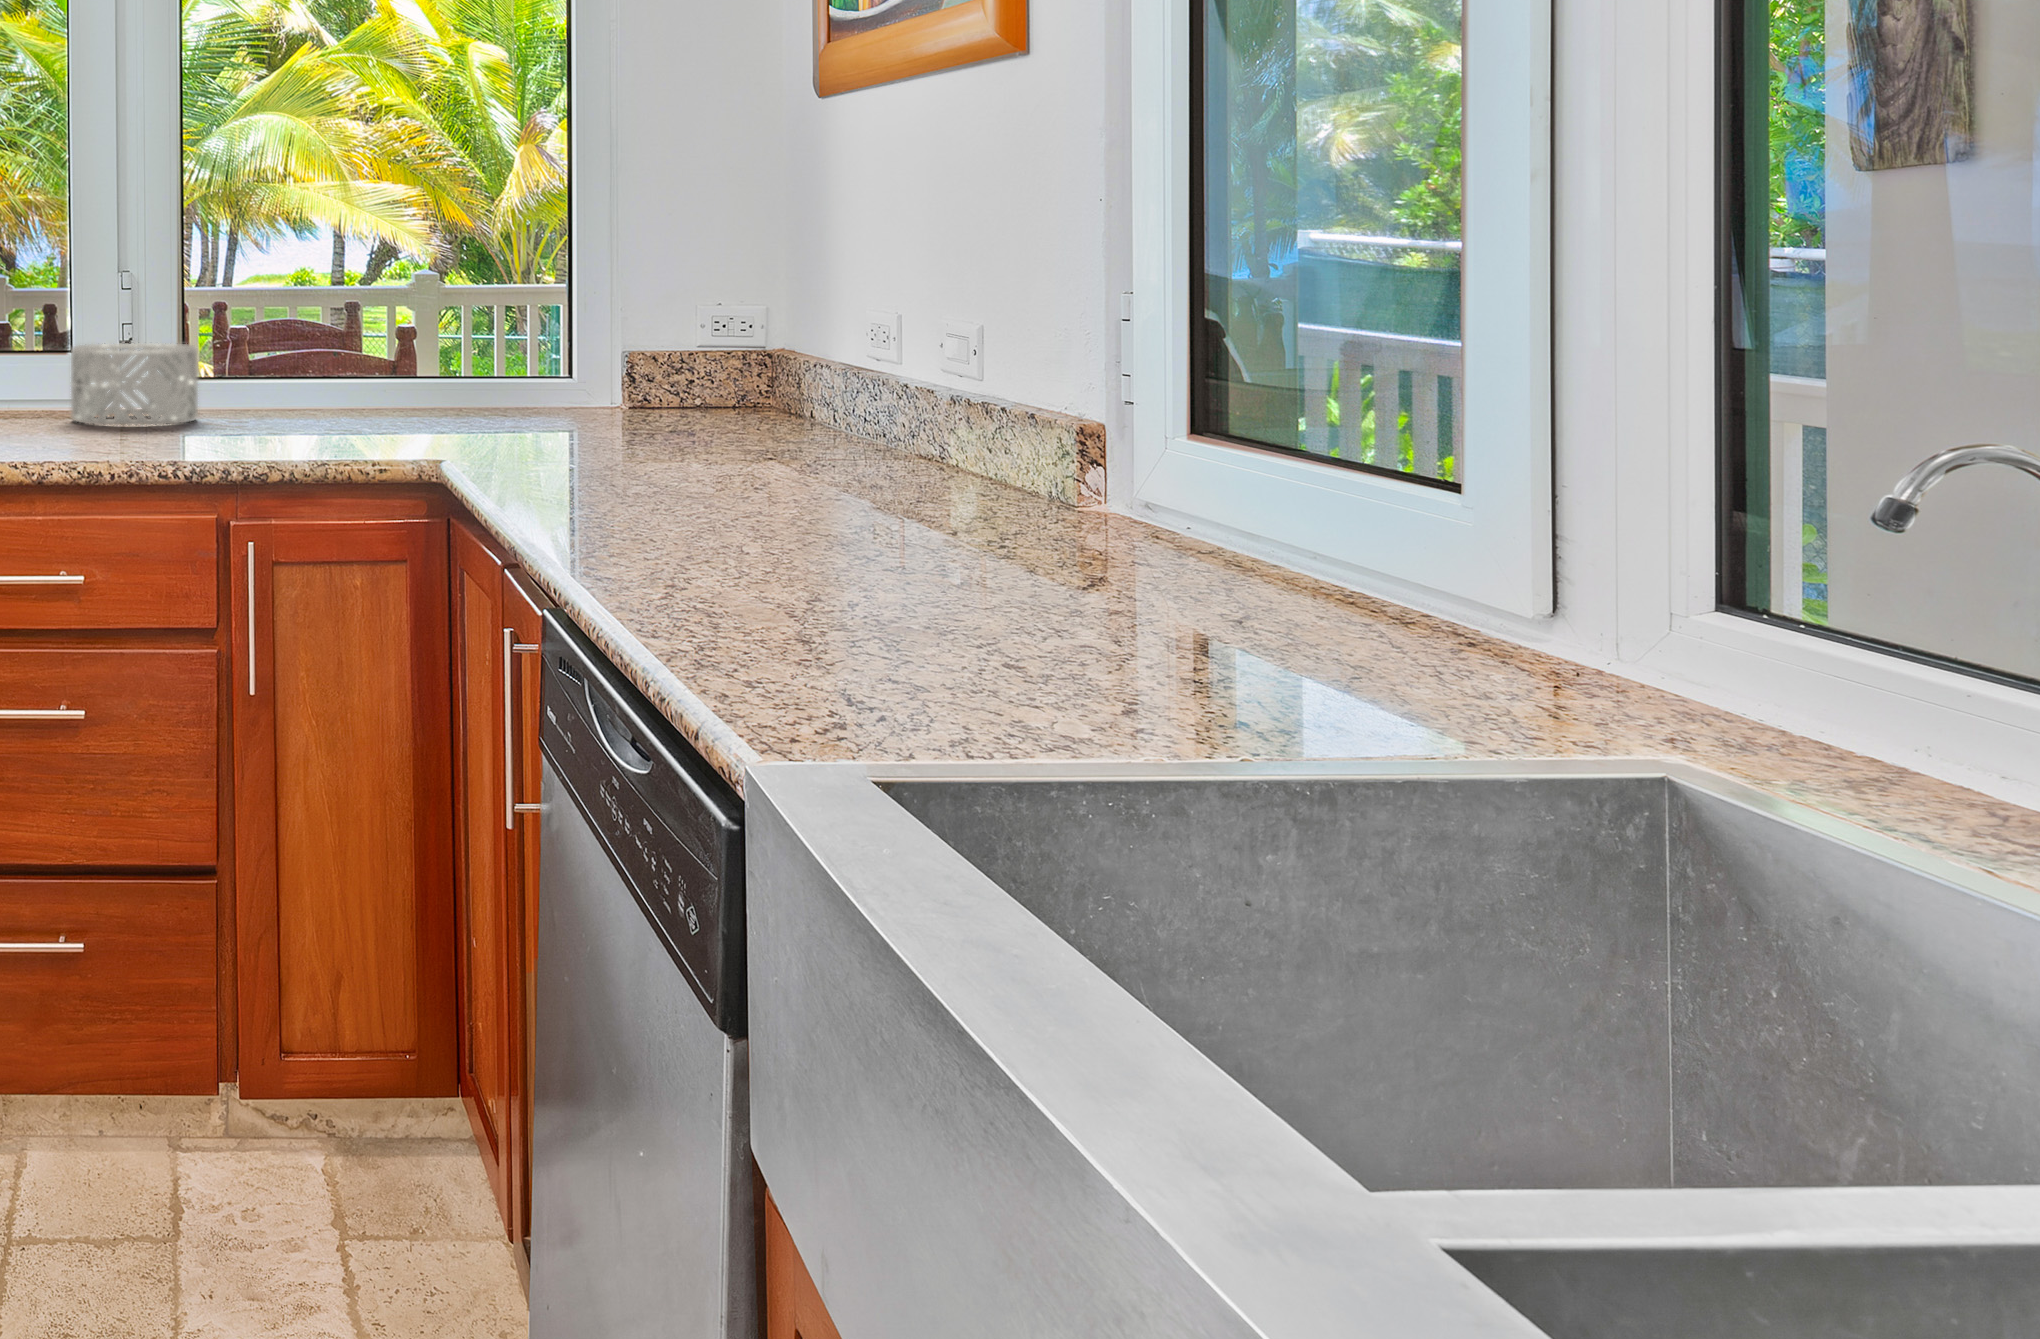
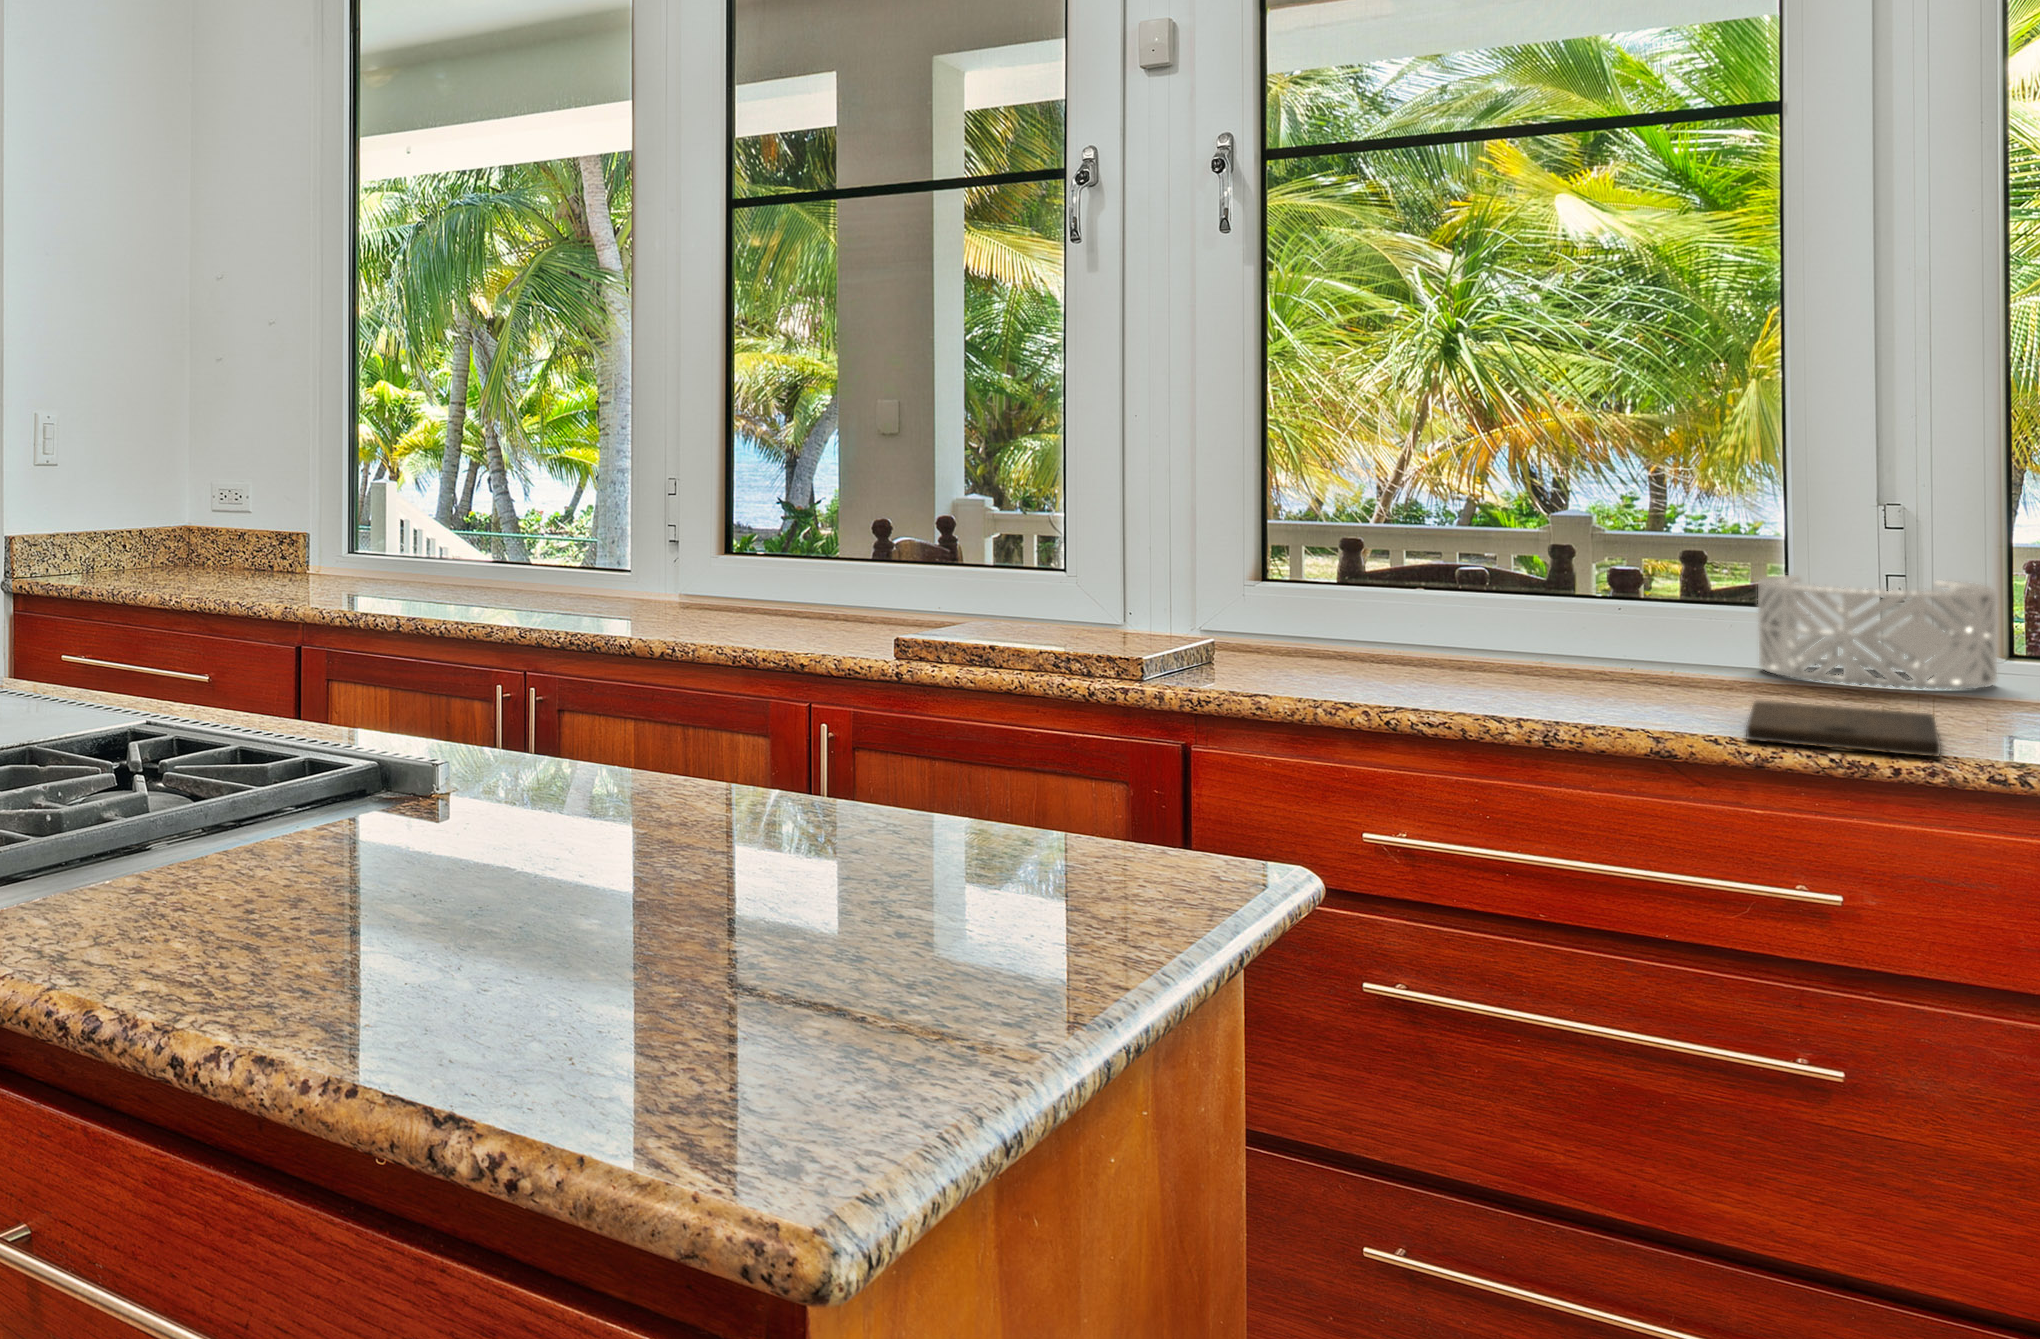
cutting board: none [33,436,145,464] -> present [1746,701,1941,757]

